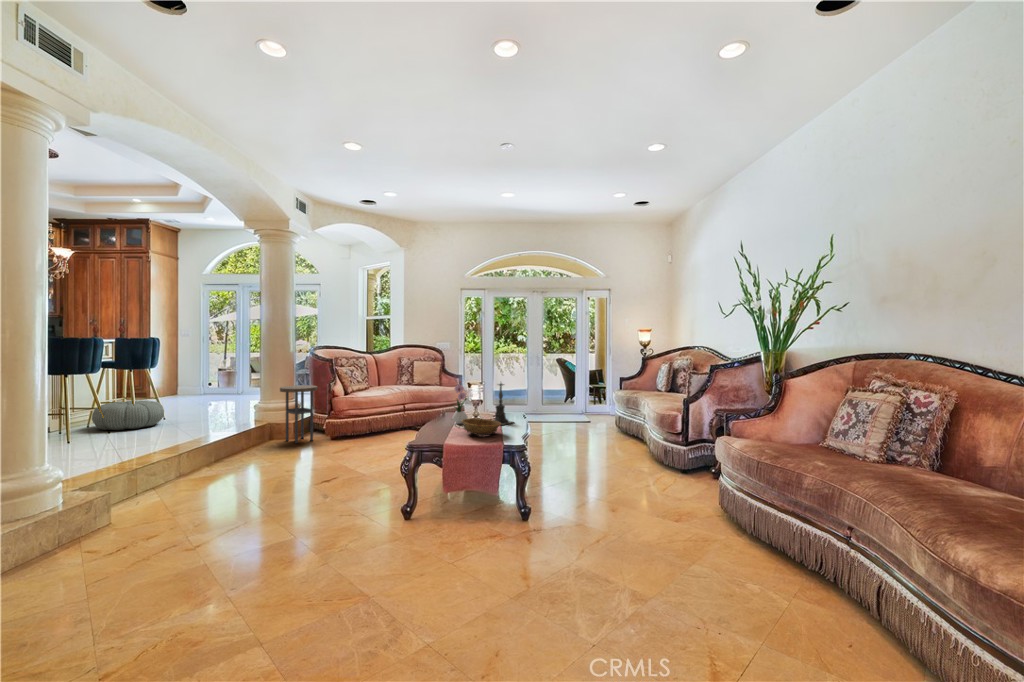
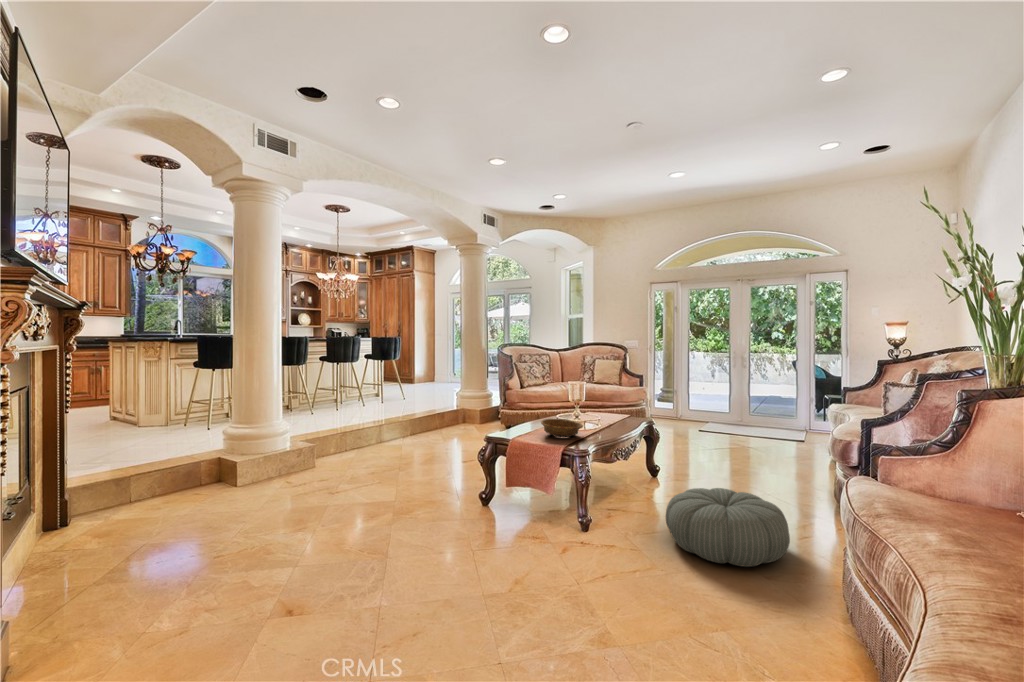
candle holder: present [495,383,513,425] -> none [588,379,620,429]
flower arrangement: present [452,384,468,424] -> none [553,377,571,424]
side table: present [280,385,318,444] -> none [466,379,496,430]
pouf: present [92,400,164,430] -> present [666,488,790,567]

